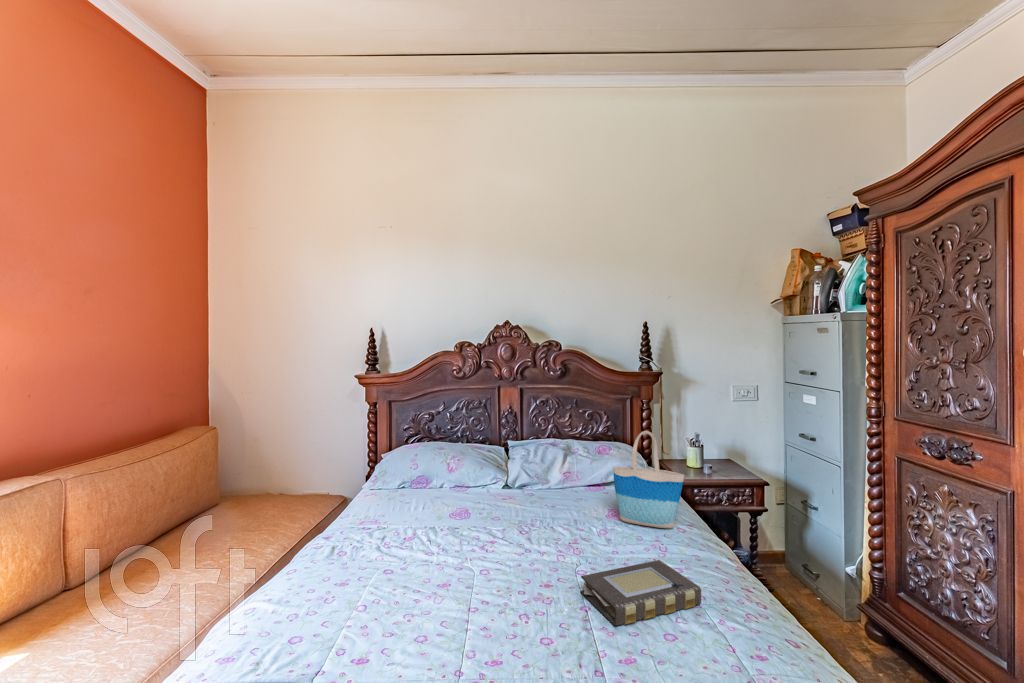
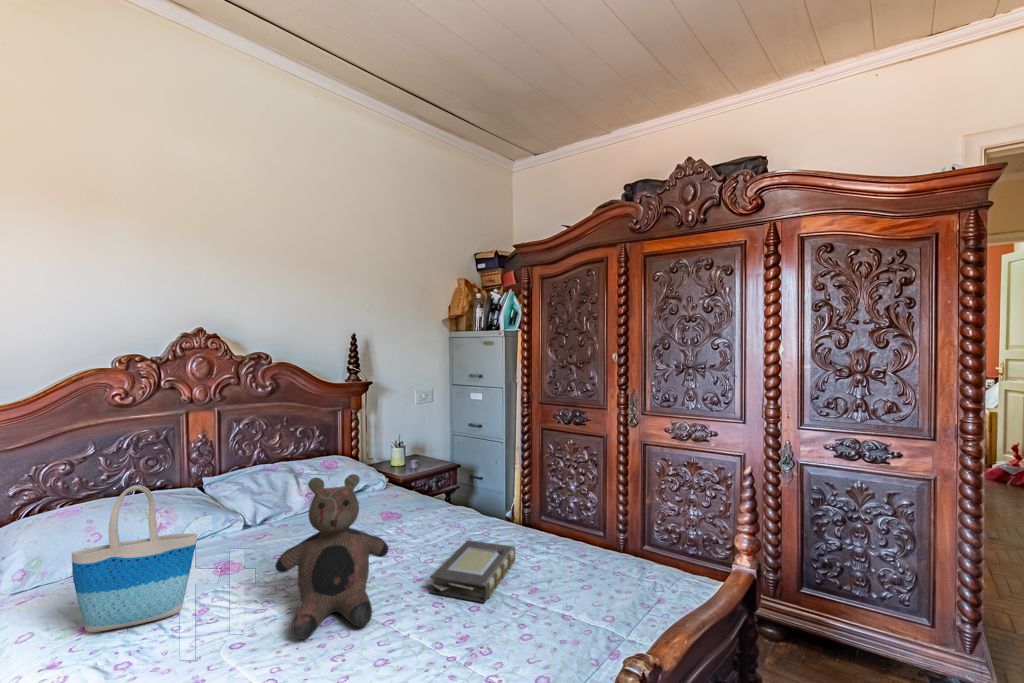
tote bag: present [613,431,684,528] -> present [72,485,198,632]
teddy bear: none [455,451,552,591] -> present [275,474,389,639]

